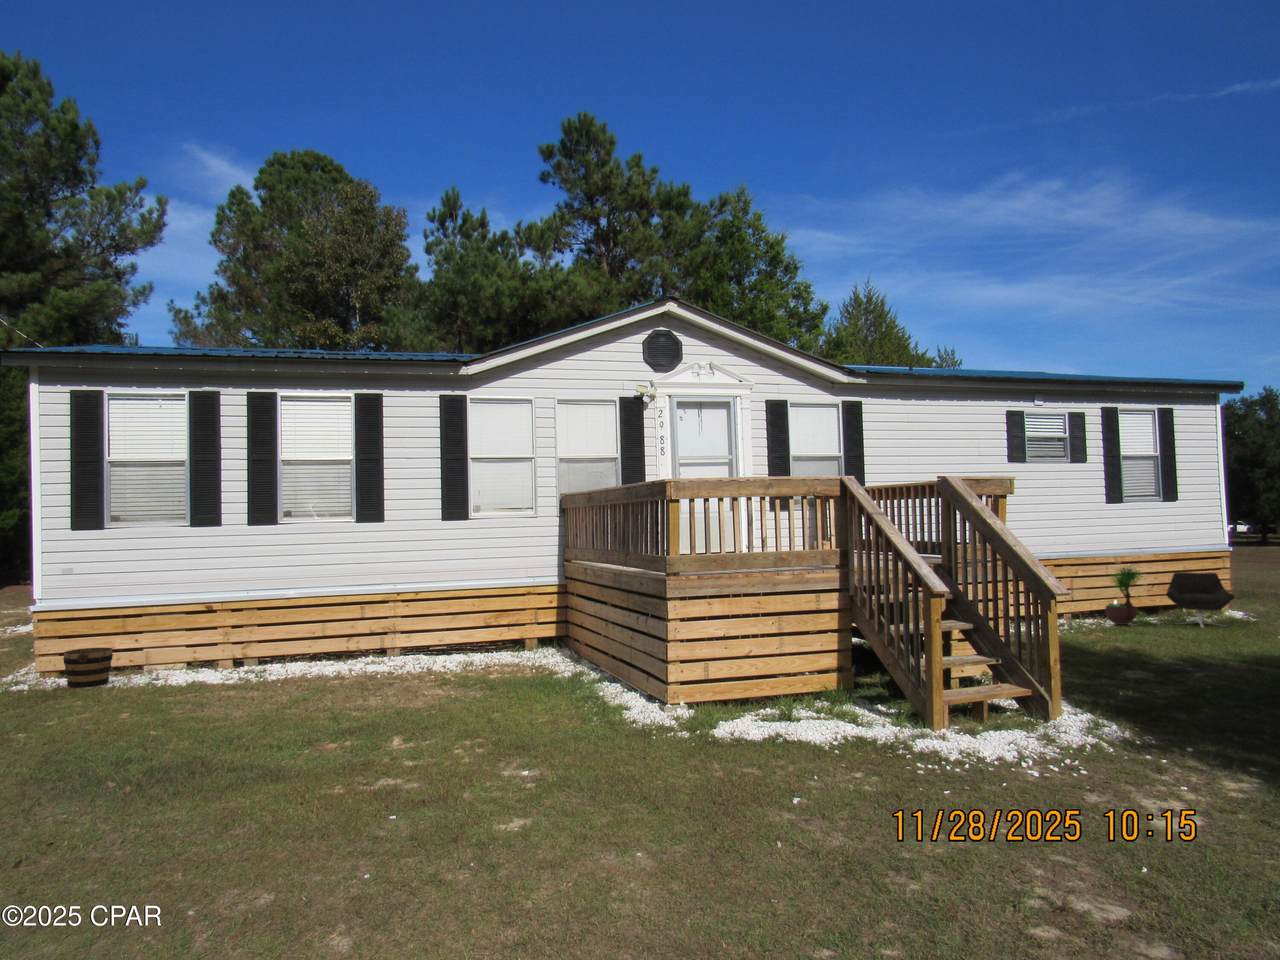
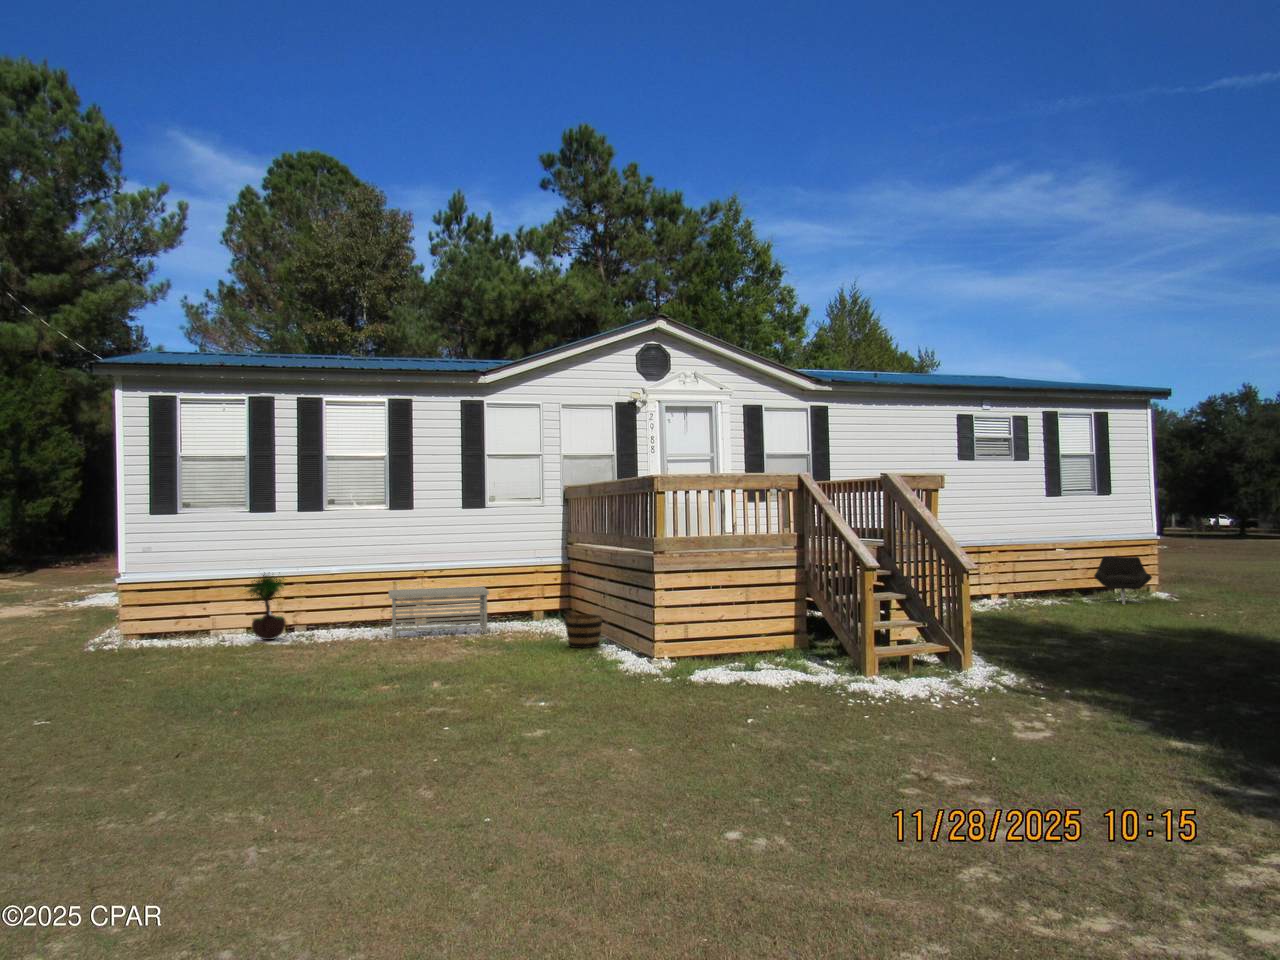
potted tree: present [1105,567,1142,625] -> present [247,572,286,640]
storage bench: none [353,612,472,674] -> present [389,586,489,638]
bucket: present [63,647,113,687] -> present [564,614,603,648]

